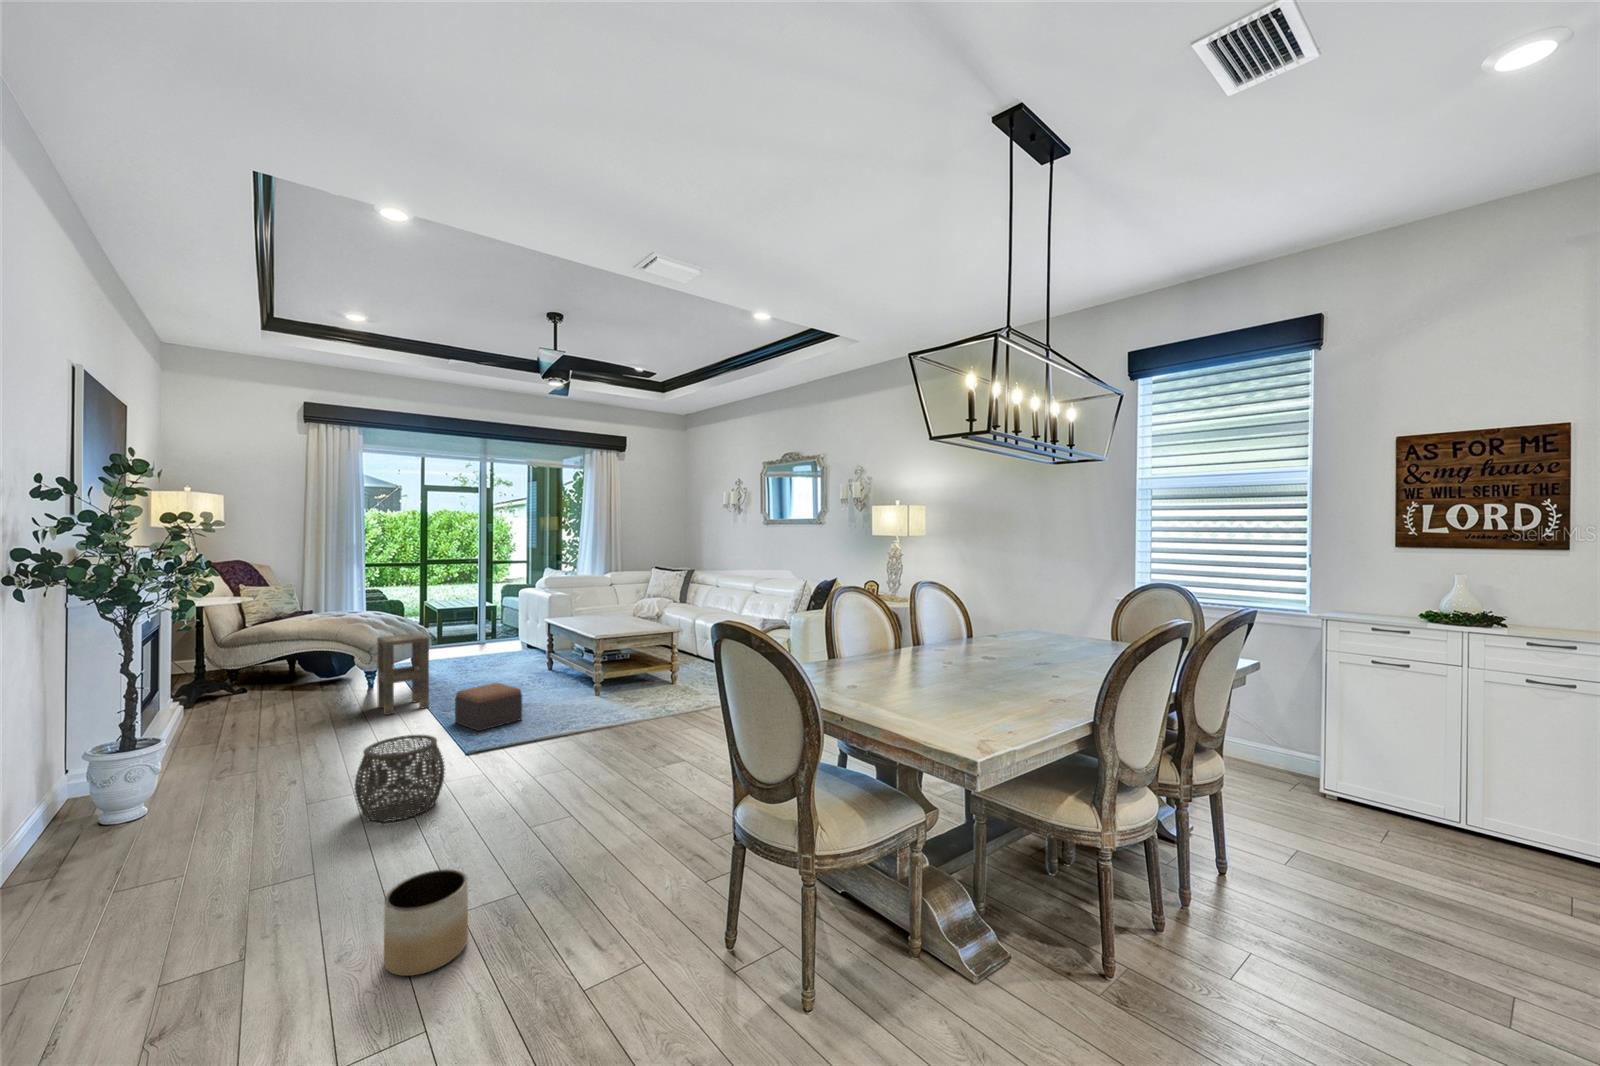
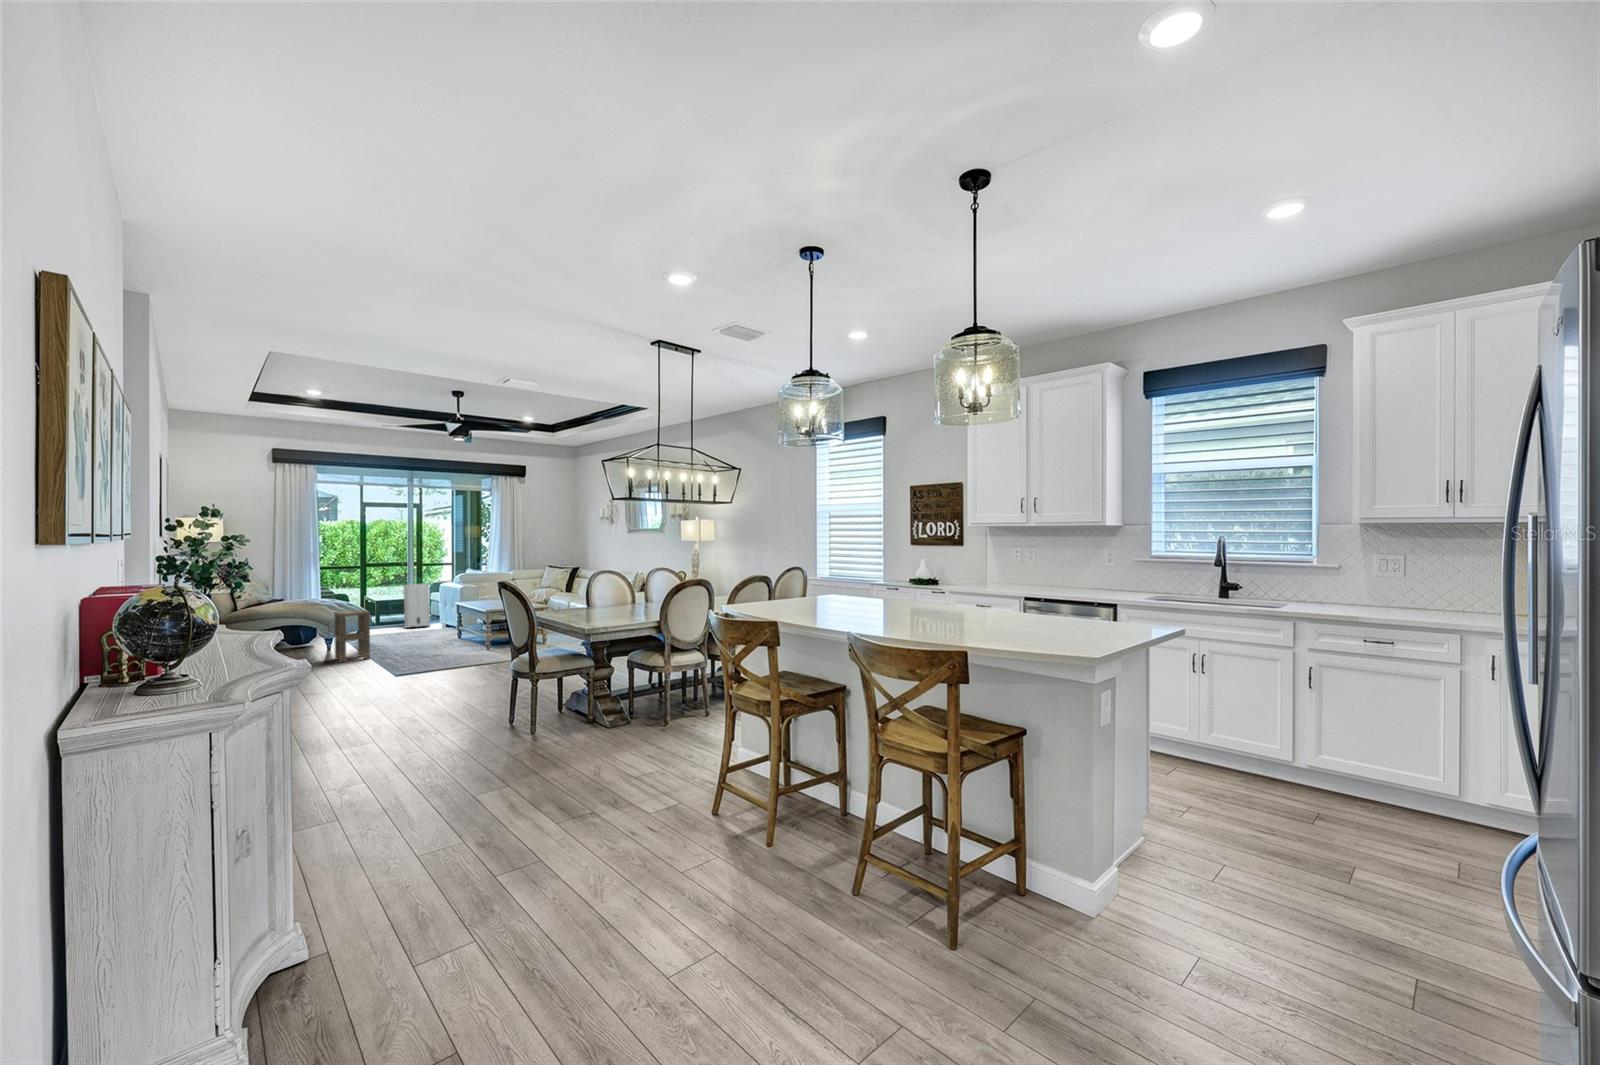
air purifier: none [472,588,506,646] -> present [404,584,430,628]
footstool: present [455,683,522,731] -> none [387,640,433,668]
woven basket: present [355,735,445,822] -> none [330,656,380,698]
planter: present [384,869,468,976] -> none [352,695,390,731]

